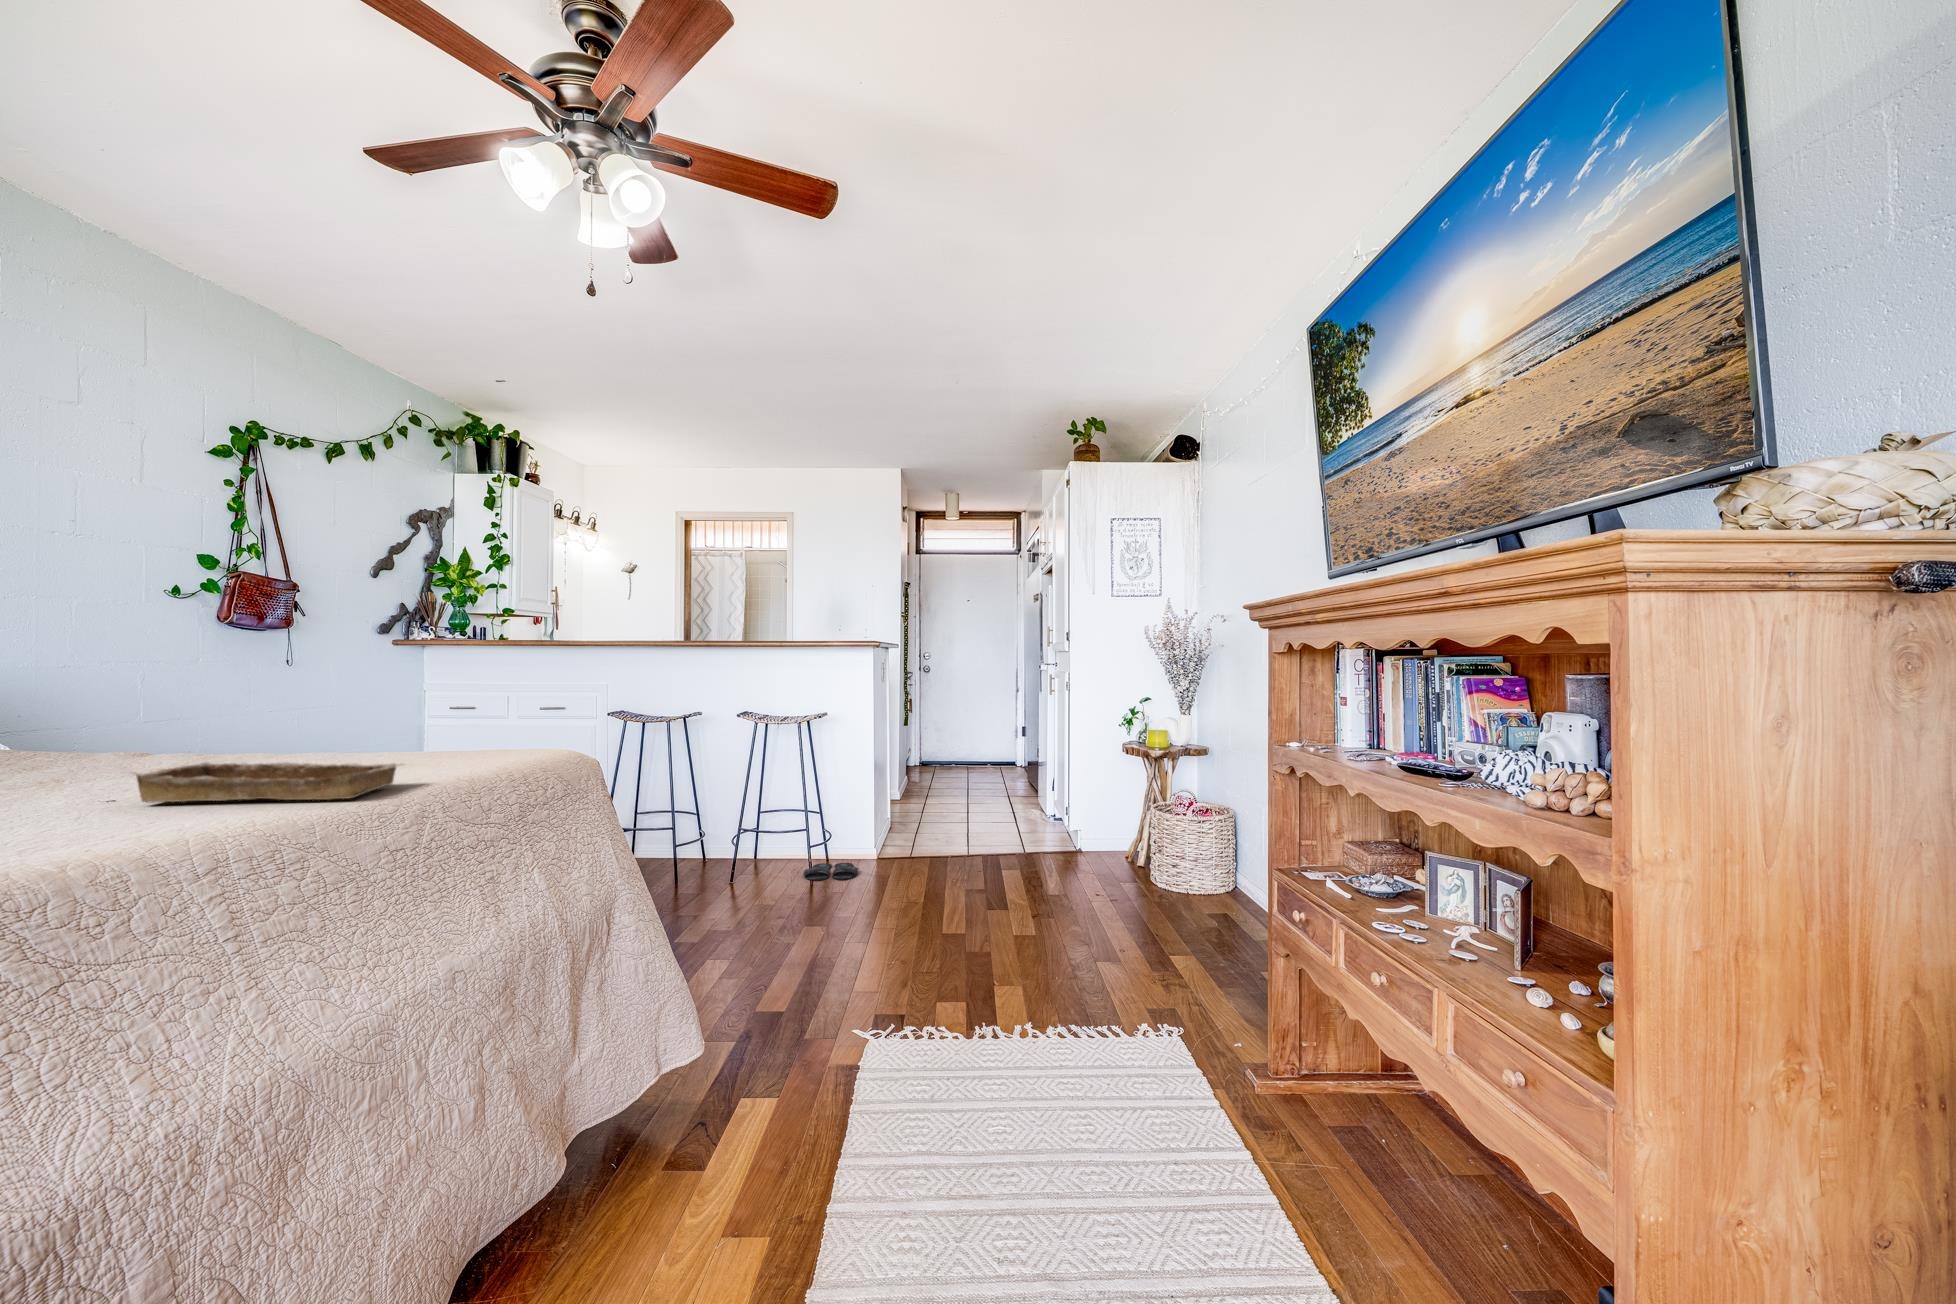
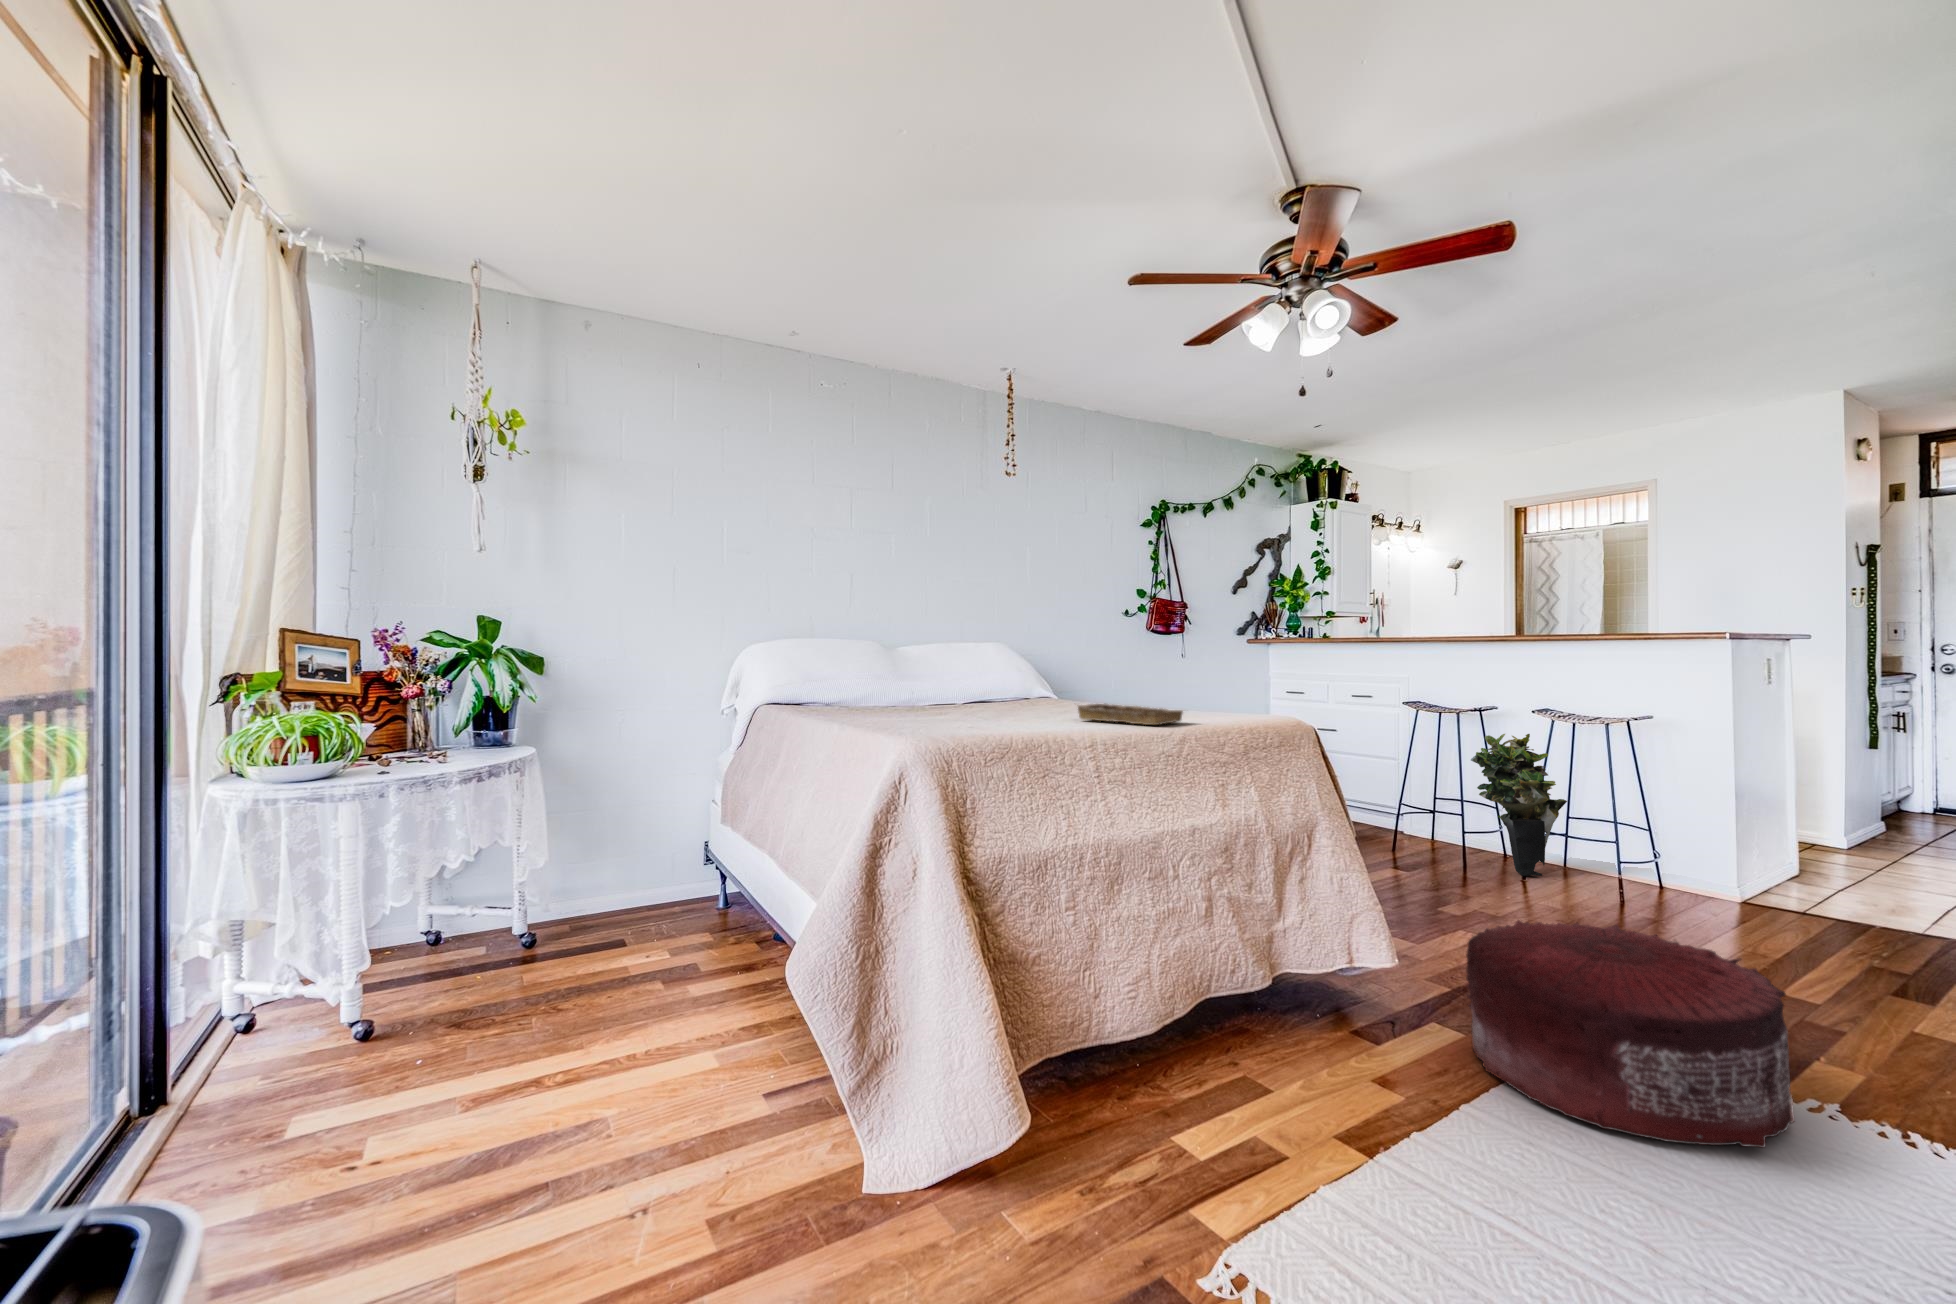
potted plant: none [683,739,766,882] -> present [1471,734,1567,876]
slippers: present [804,863,859,881] -> none [1612,882,1693,904]
pouf: none [789,929,1043,1165] -> present [1466,920,1795,1148]

